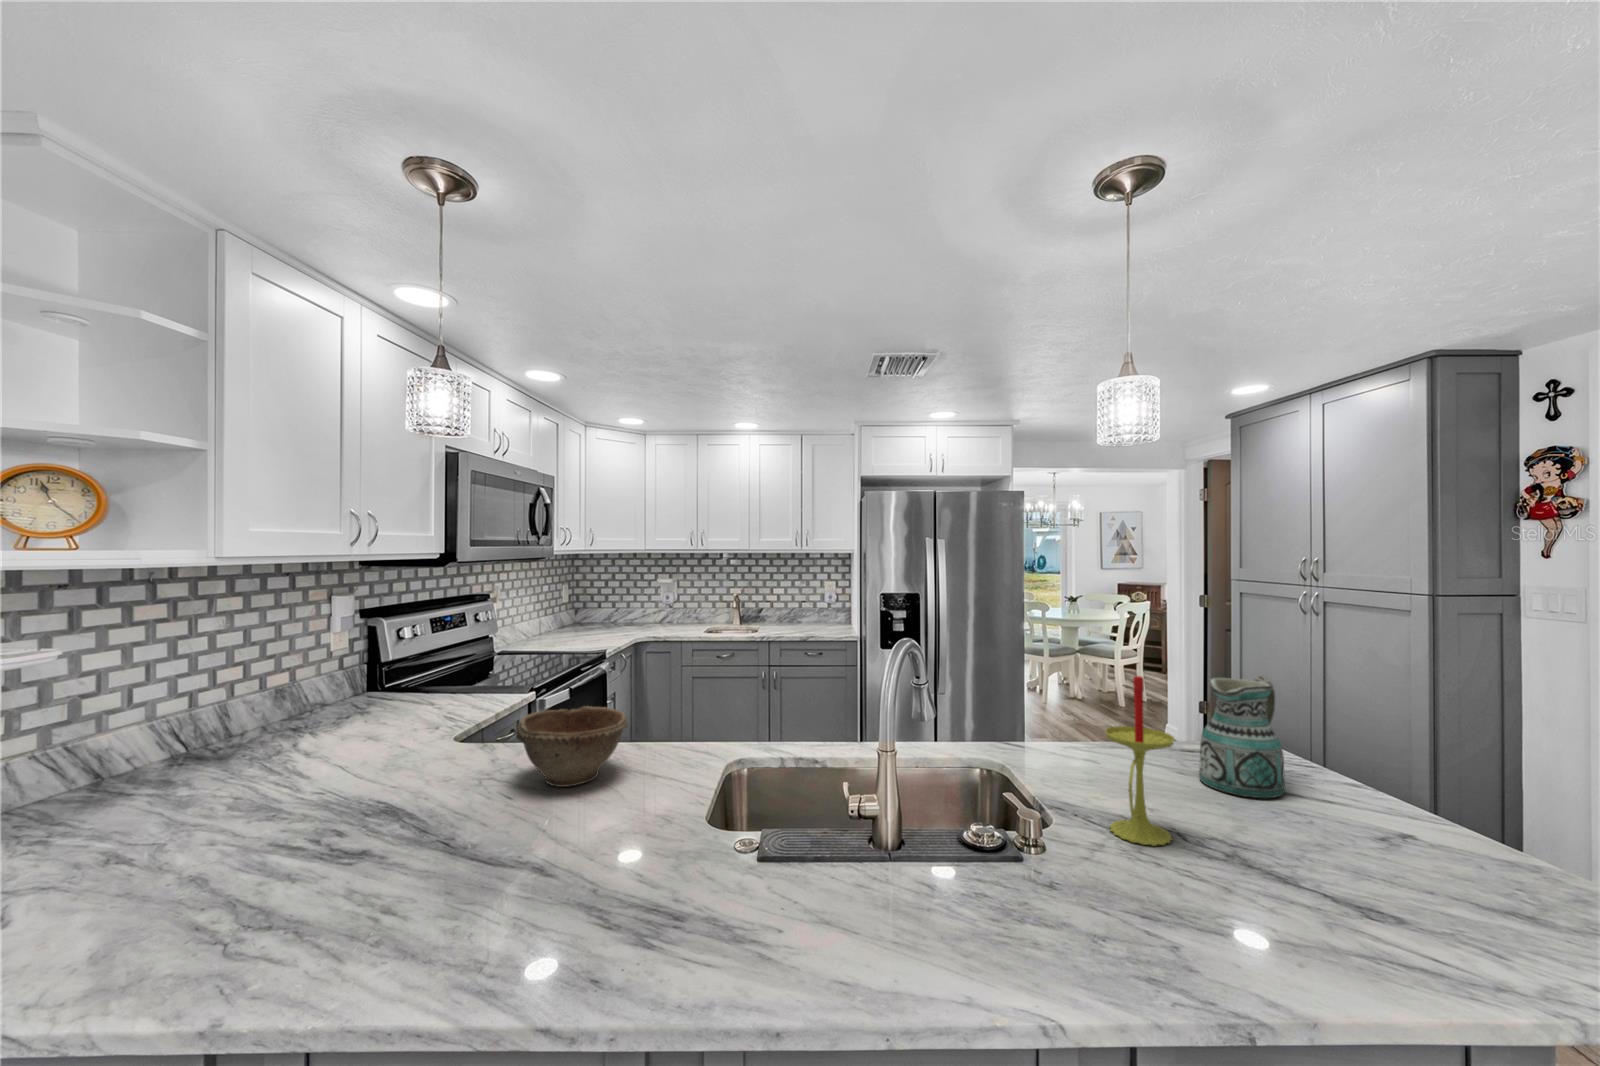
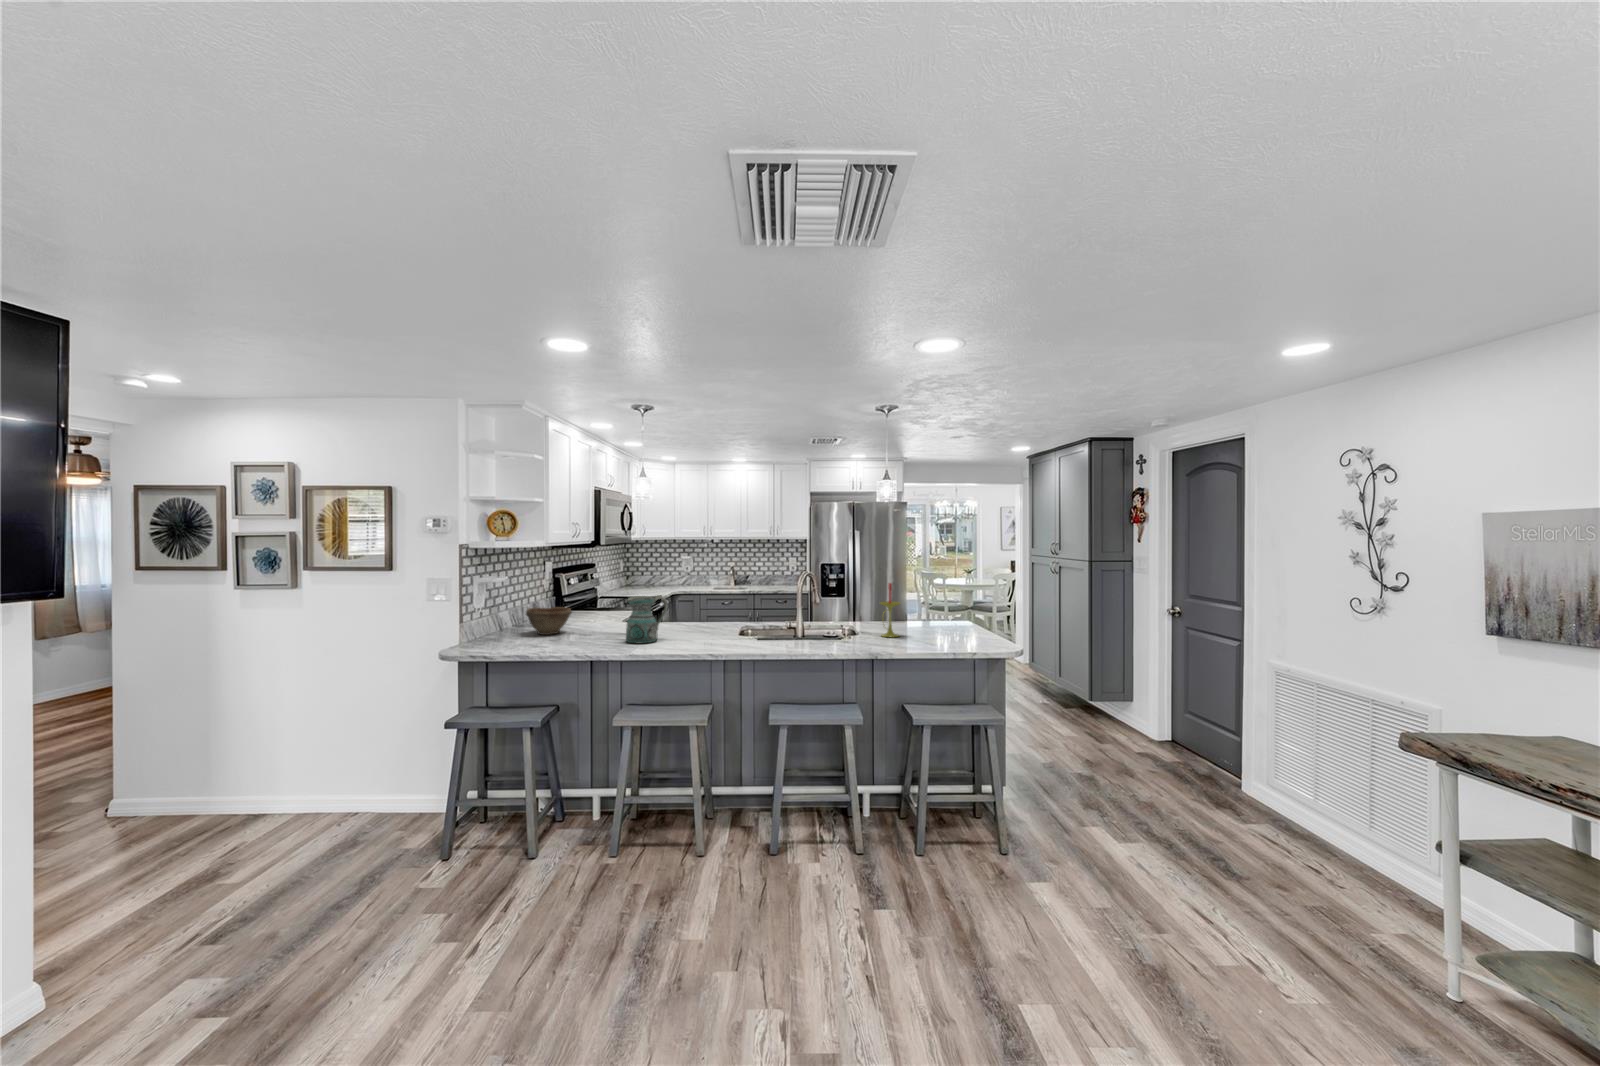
ceramic pitcher: present [1199,676,1285,798] -> present [626,595,667,644]
bowl: present [516,706,628,787] -> present [526,607,572,635]

